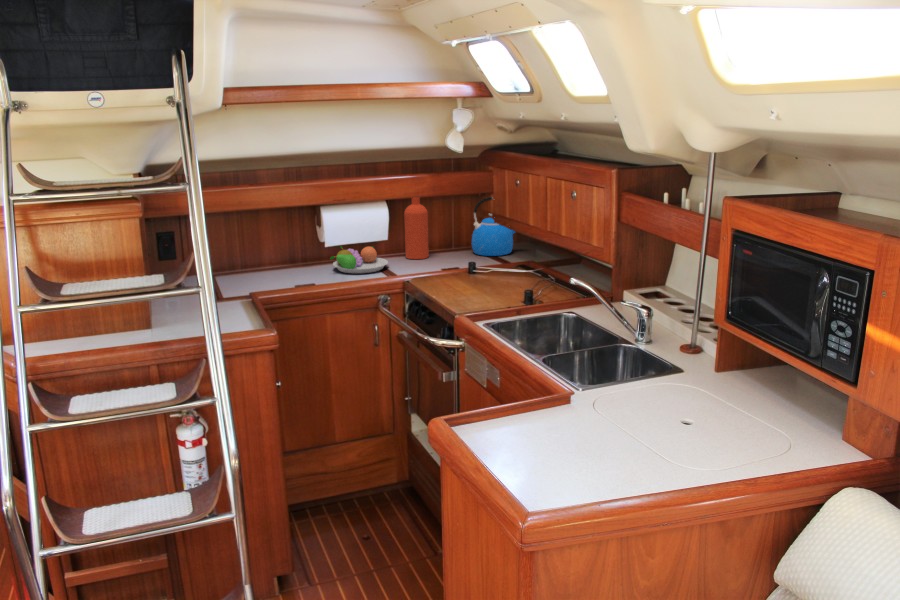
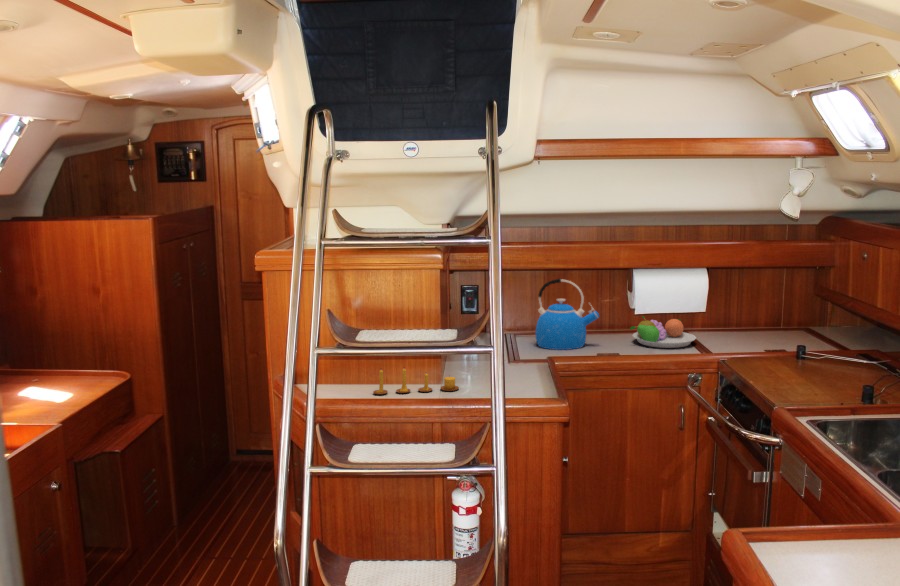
bottle: present [404,197,429,259] -> none [717,257,747,338]
kettle: present [472,197,515,256] -> present [535,278,599,350]
candle: none [83,316,173,346] -> present [373,369,459,394]

